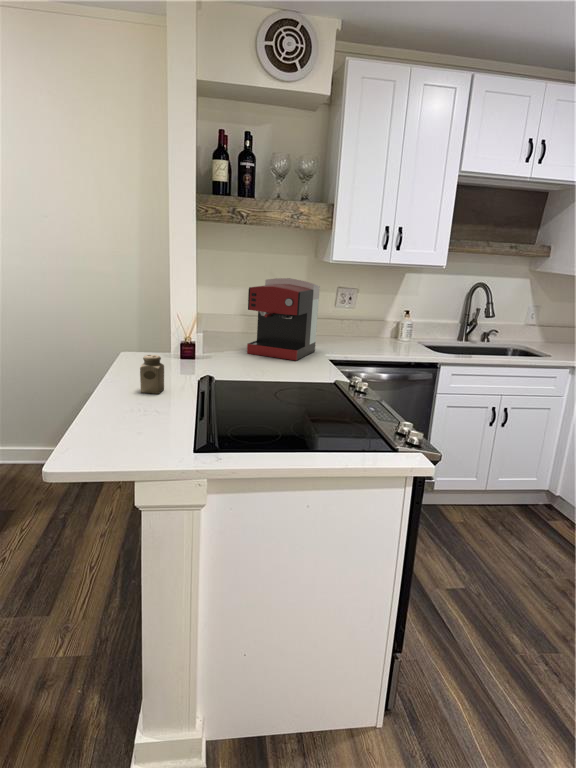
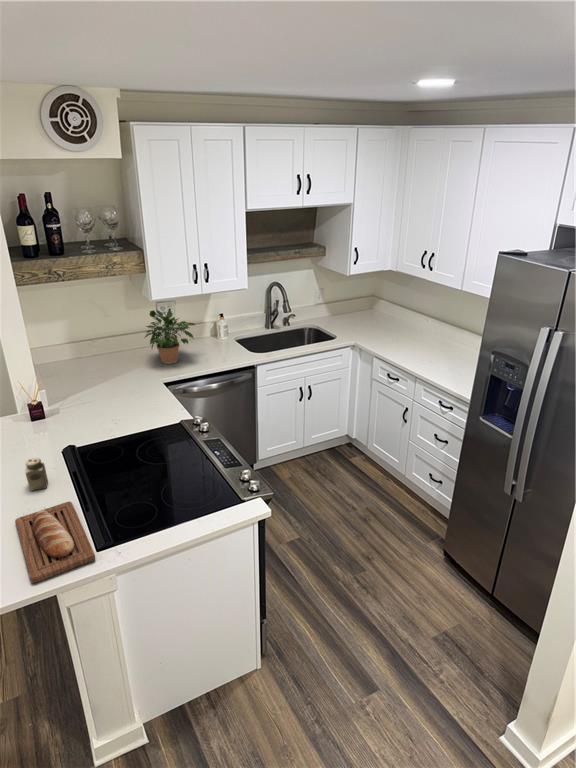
coffee maker: present [247,278,320,360] -> none [86,326,153,402]
potted plant: none [314,278,378,345] -> present [144,310,195,364]
bread loaf: none [88,397,178,457] -> present [15,502,95,583]

